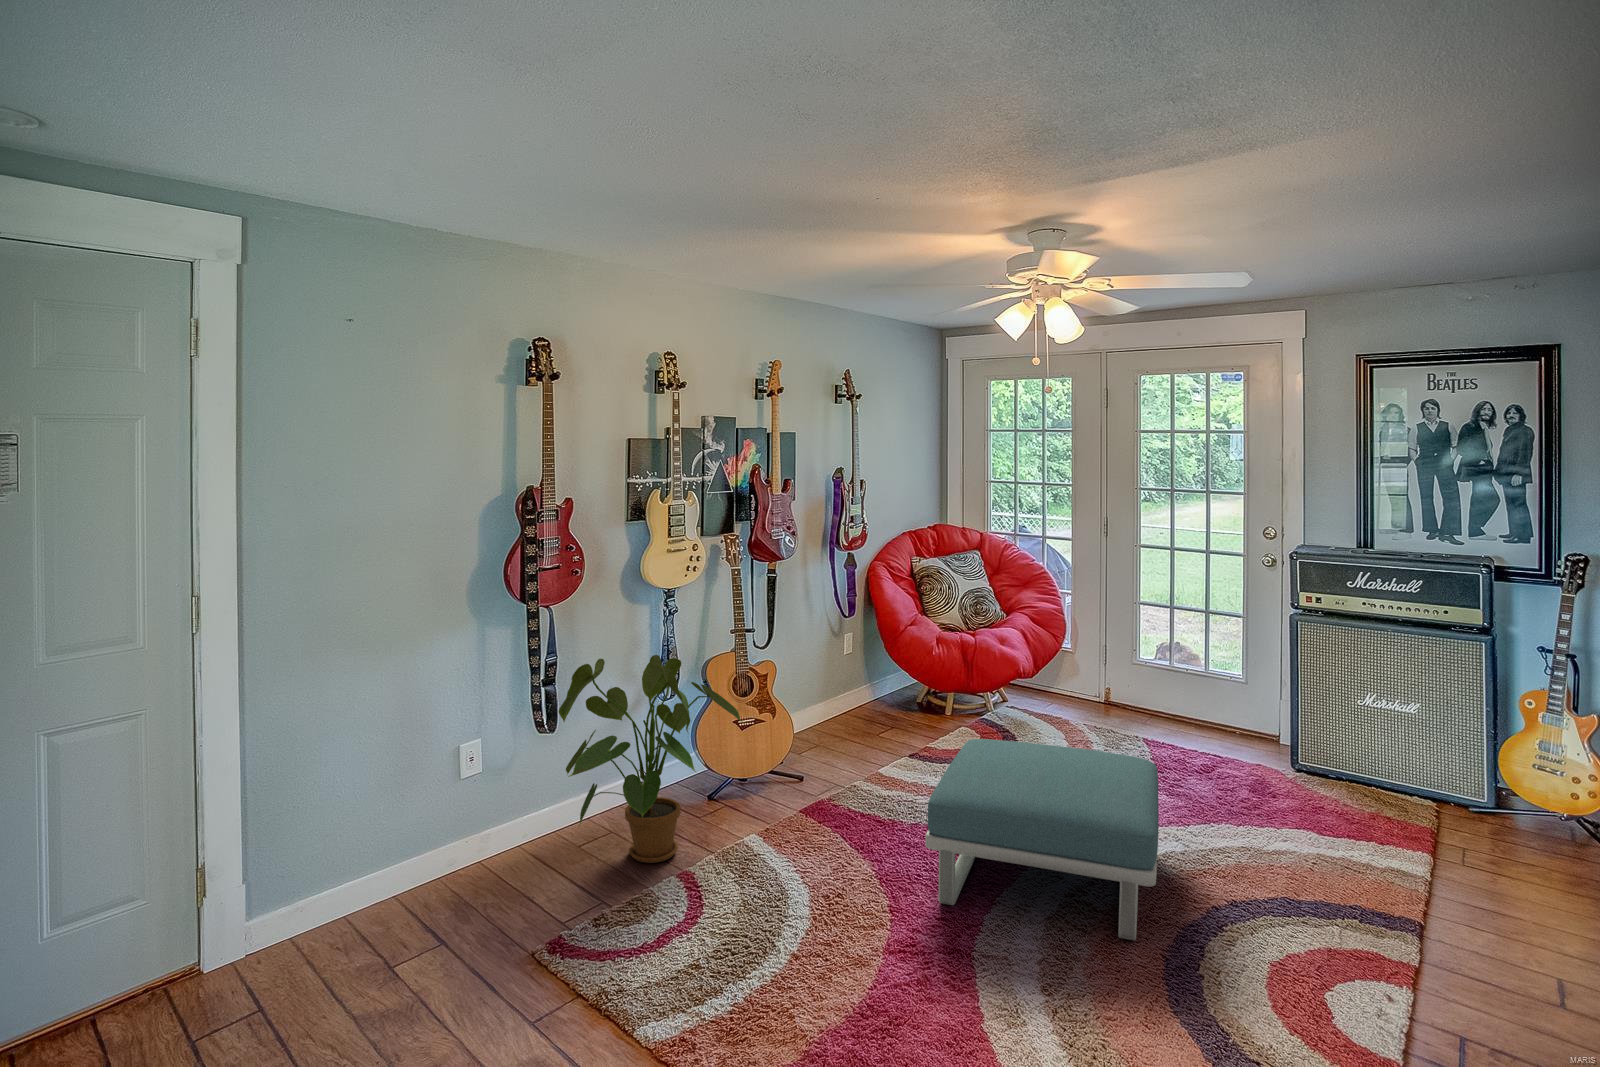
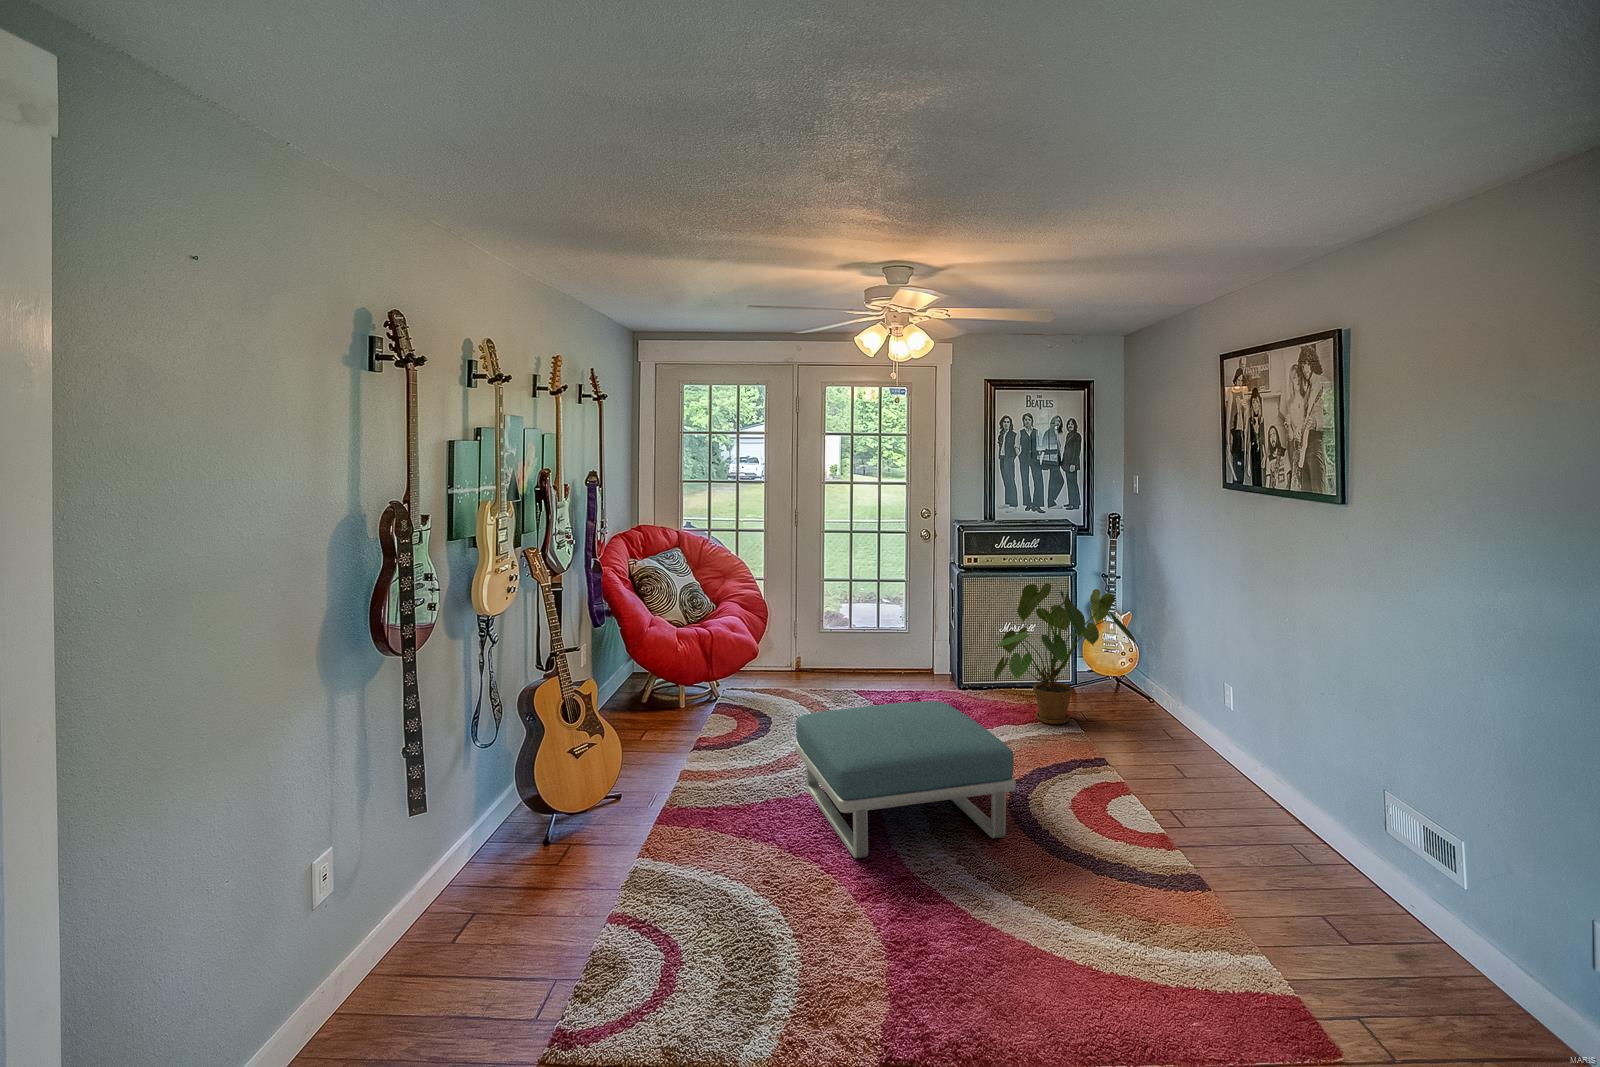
house plant: present [559,655,744,863] -> present [994,583,1137,724]

